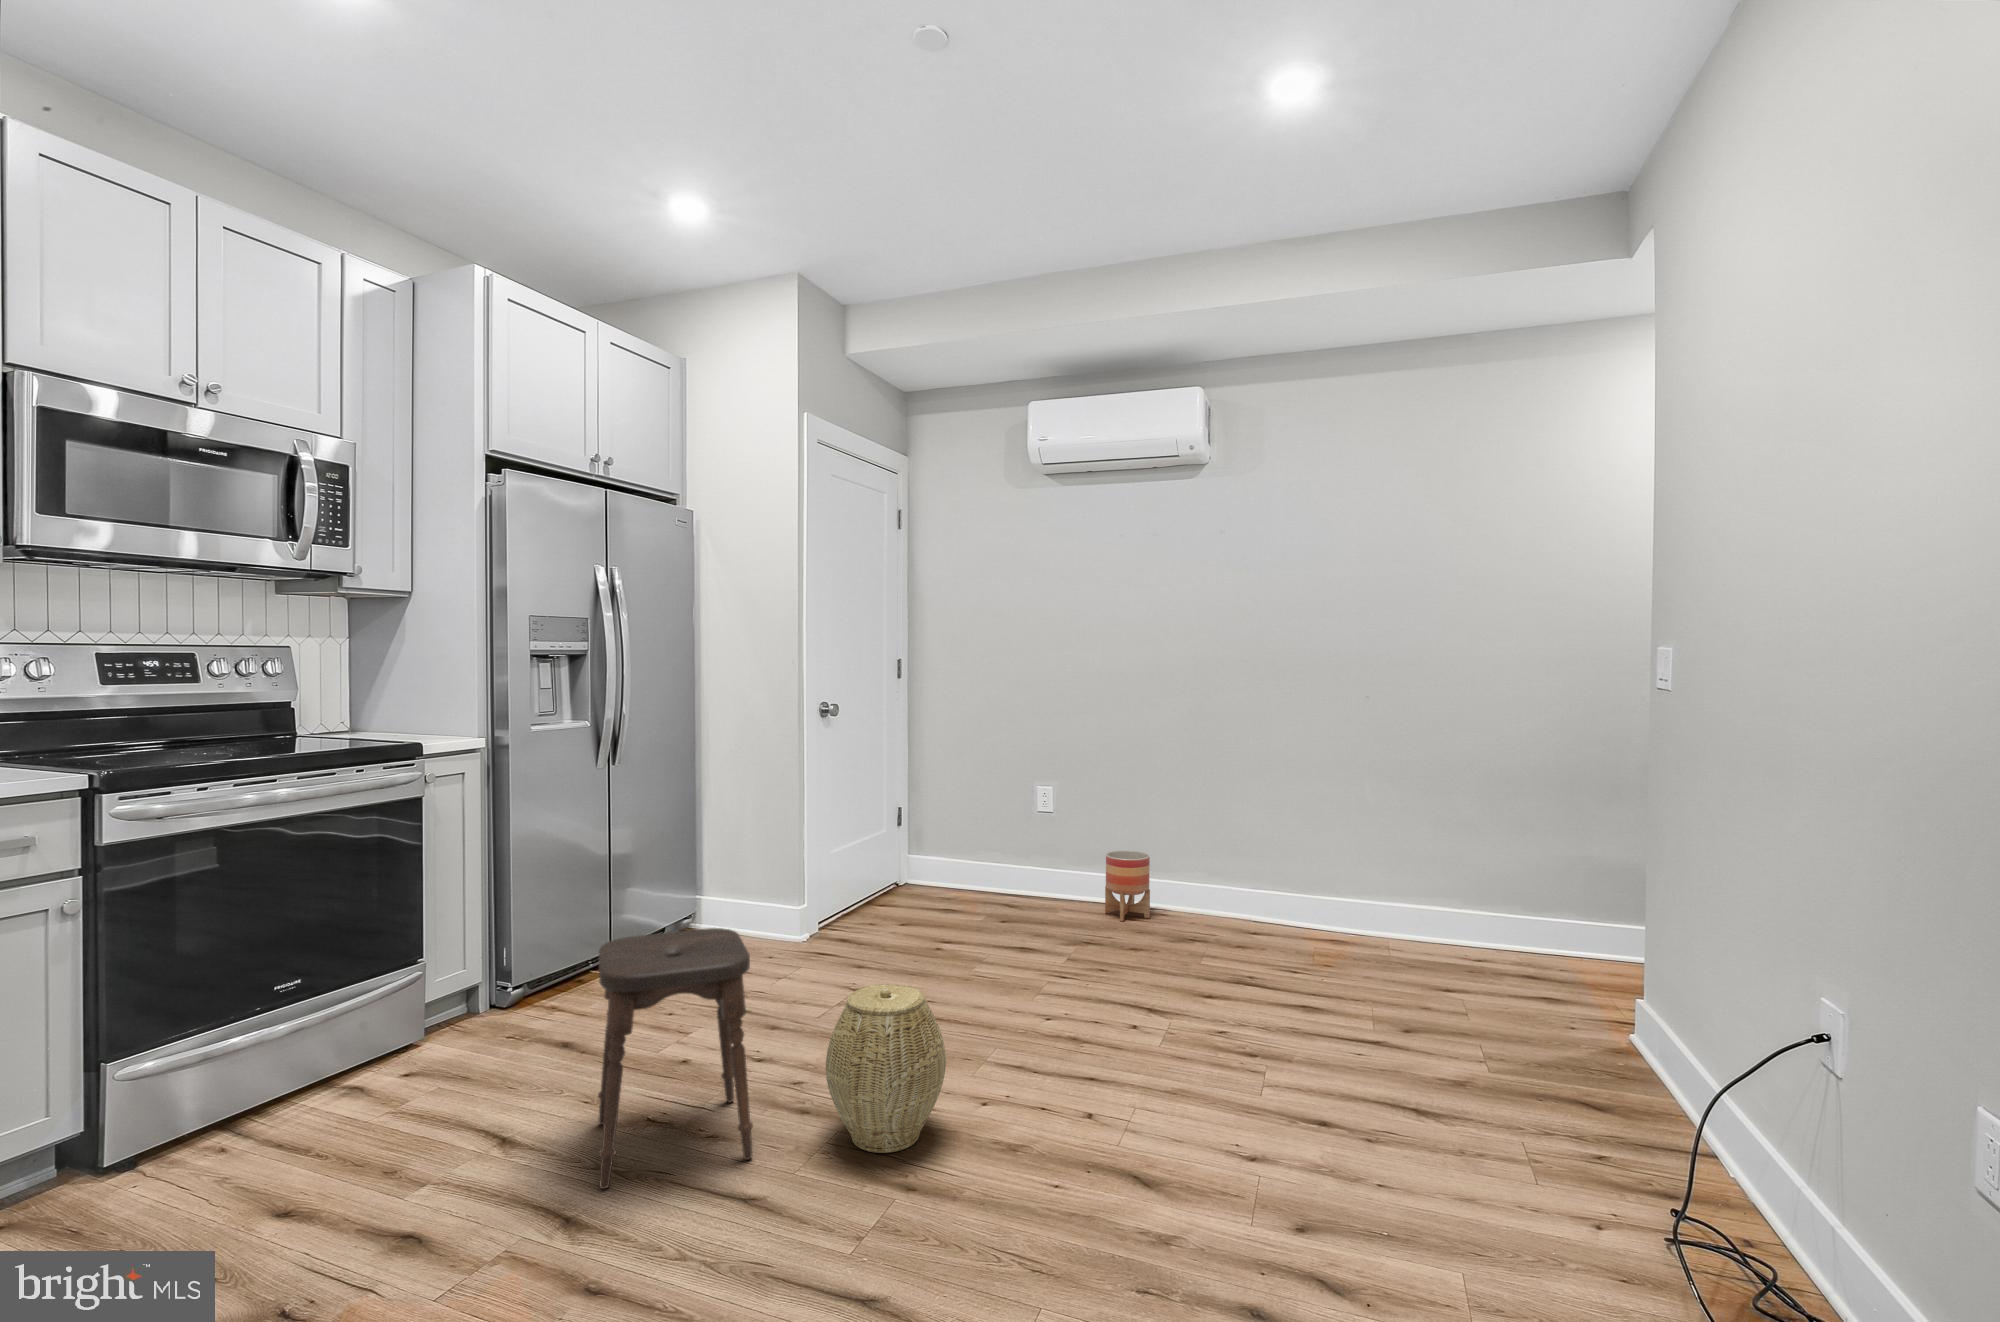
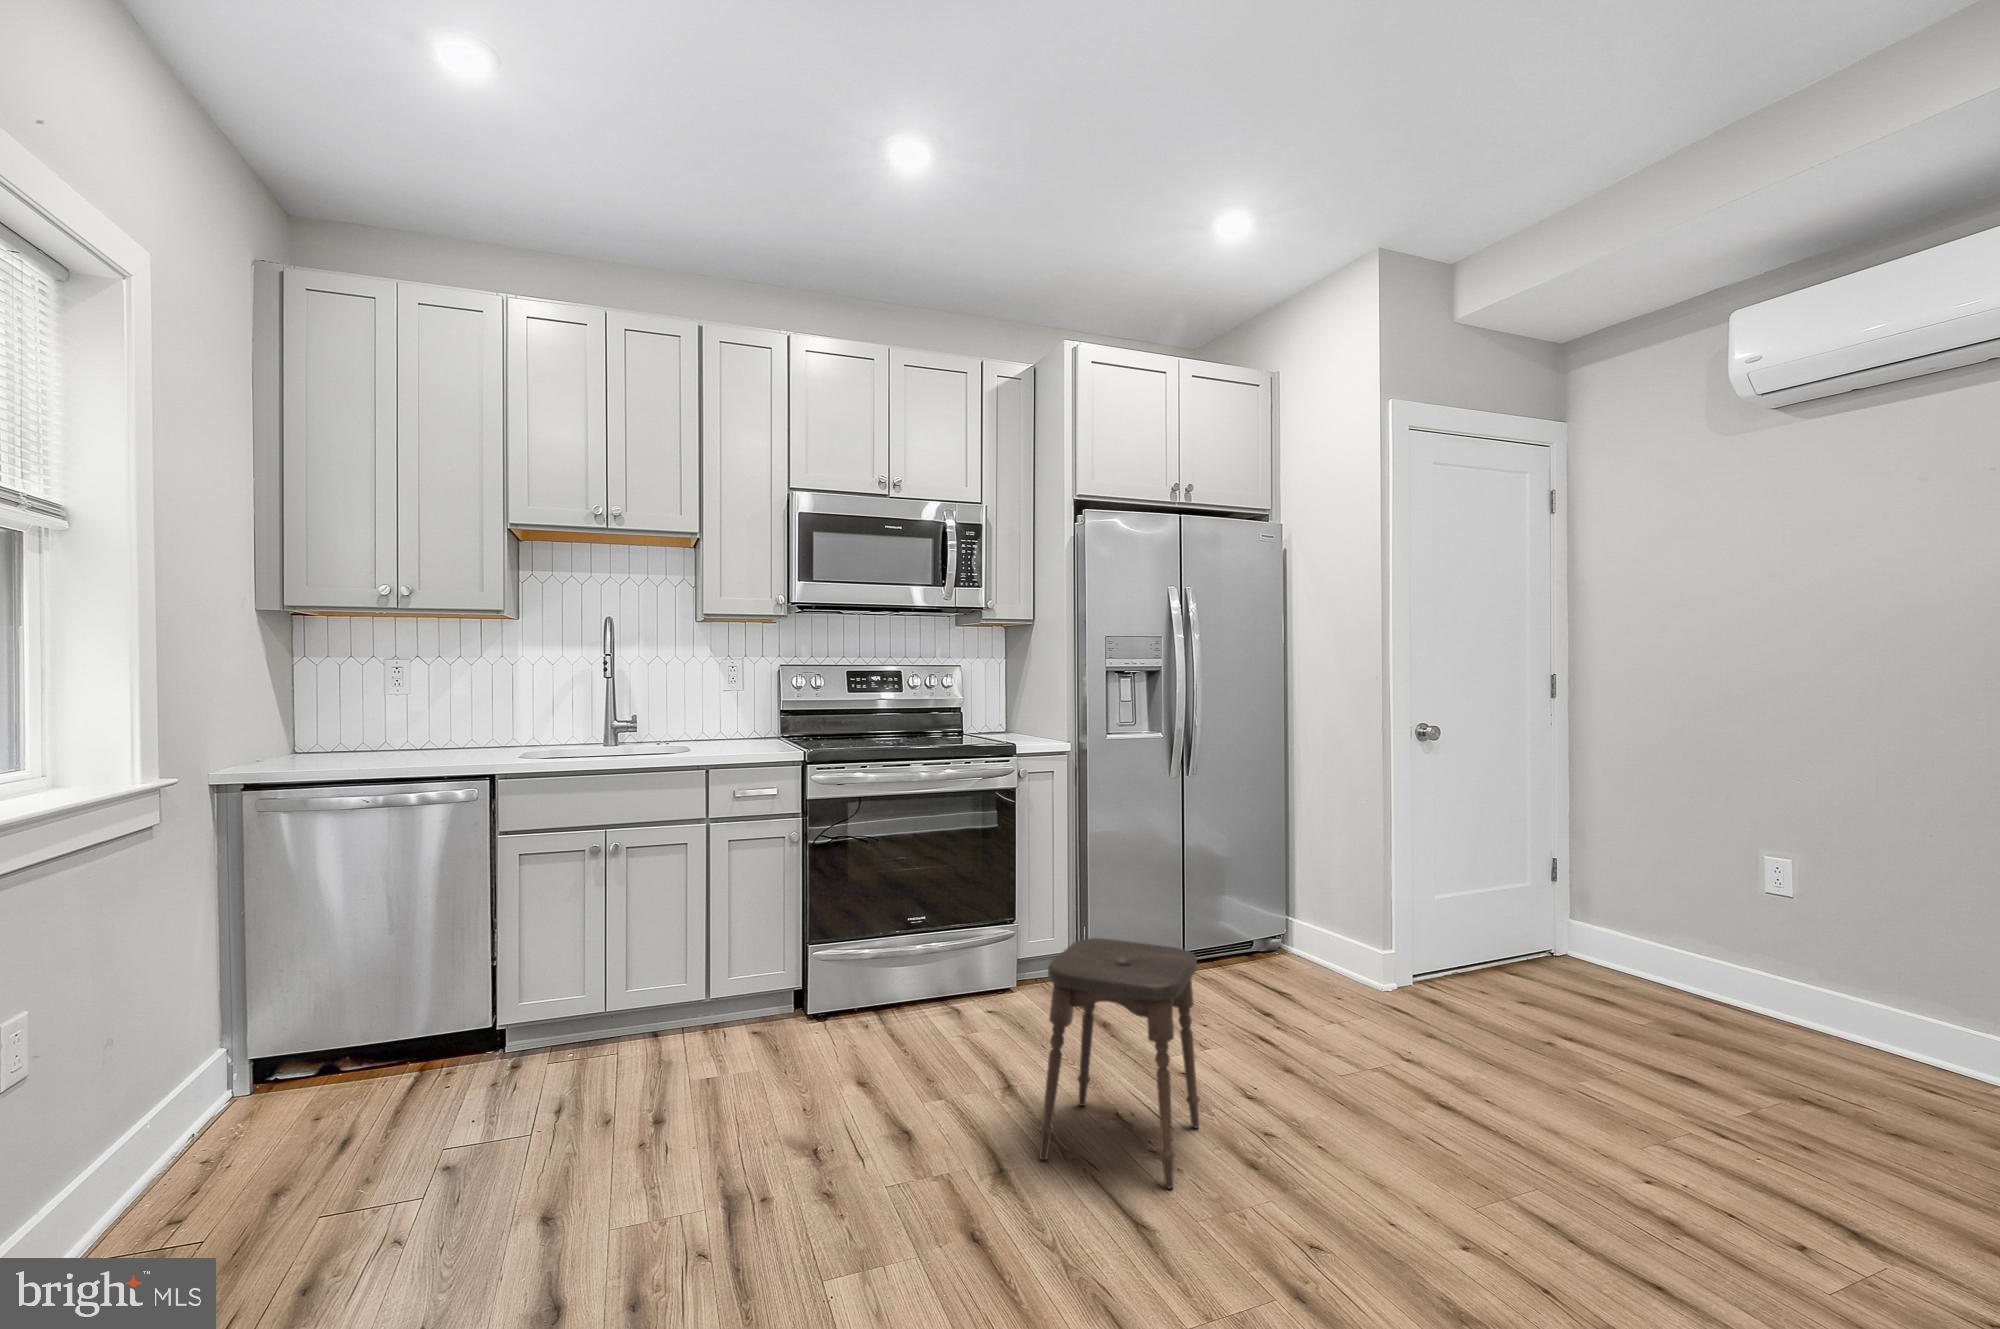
planter: present [1105,851,1150,921] -> none [1873,974,1966,1093]
woven basket: present [826,984,946,1153] -> none [1248,1051,1391,1249]

